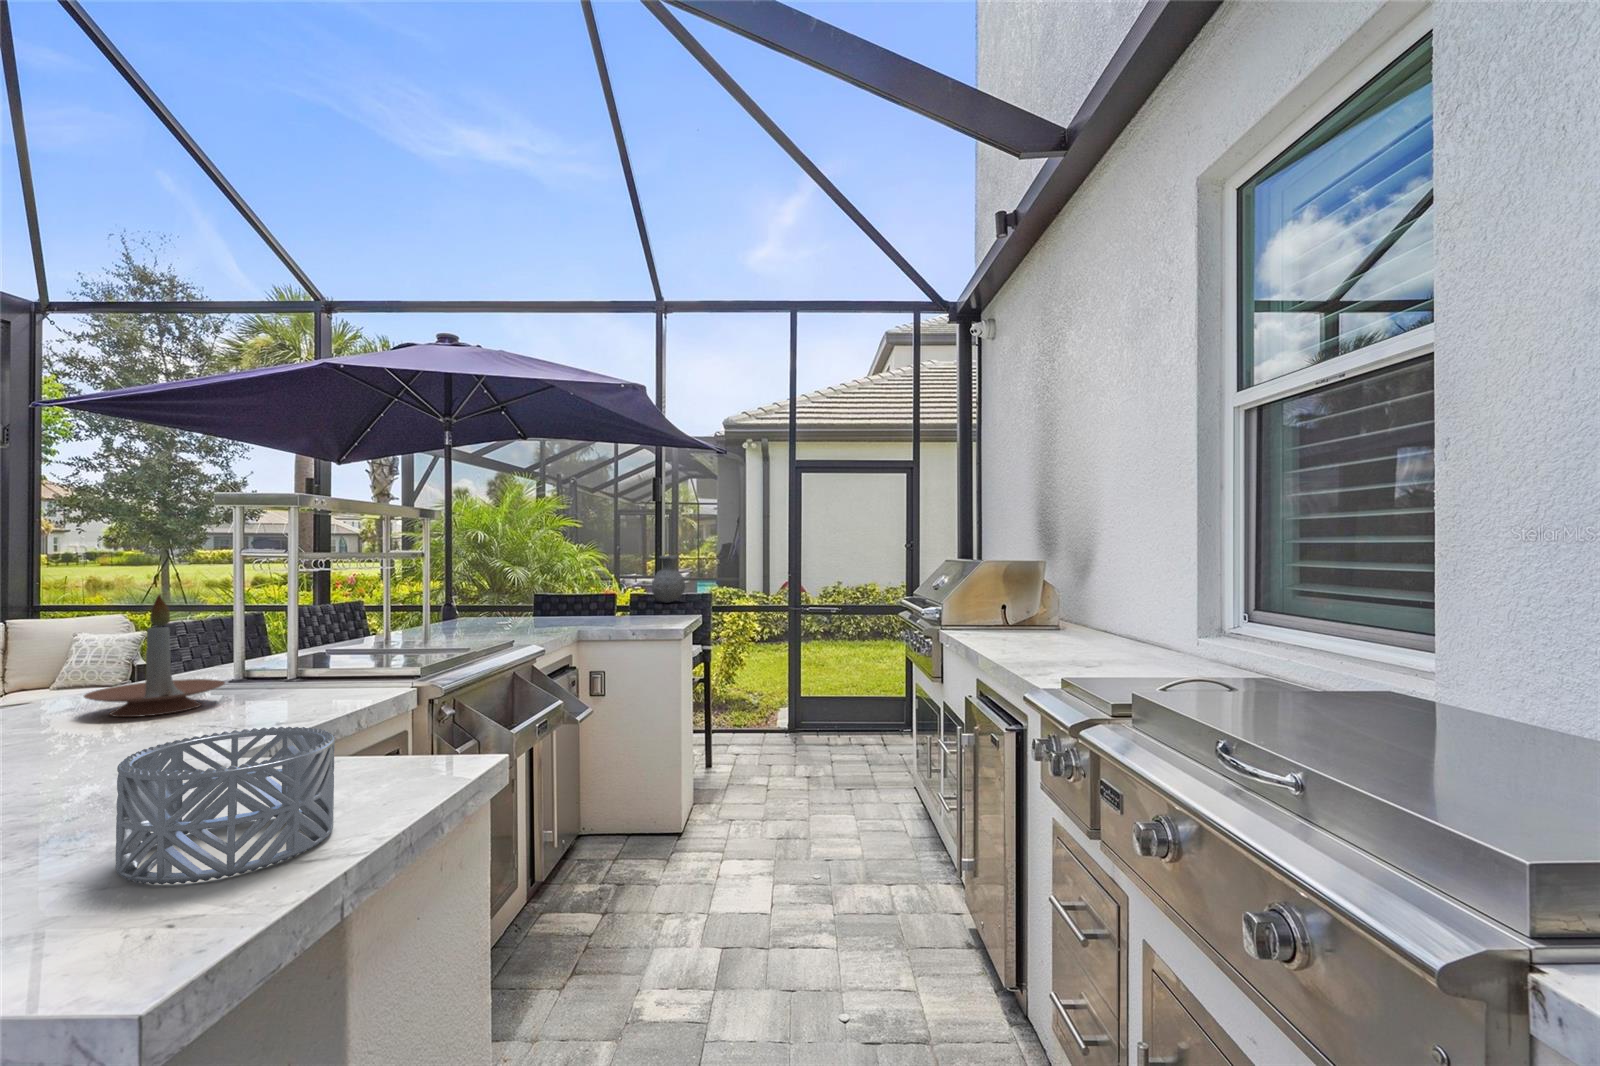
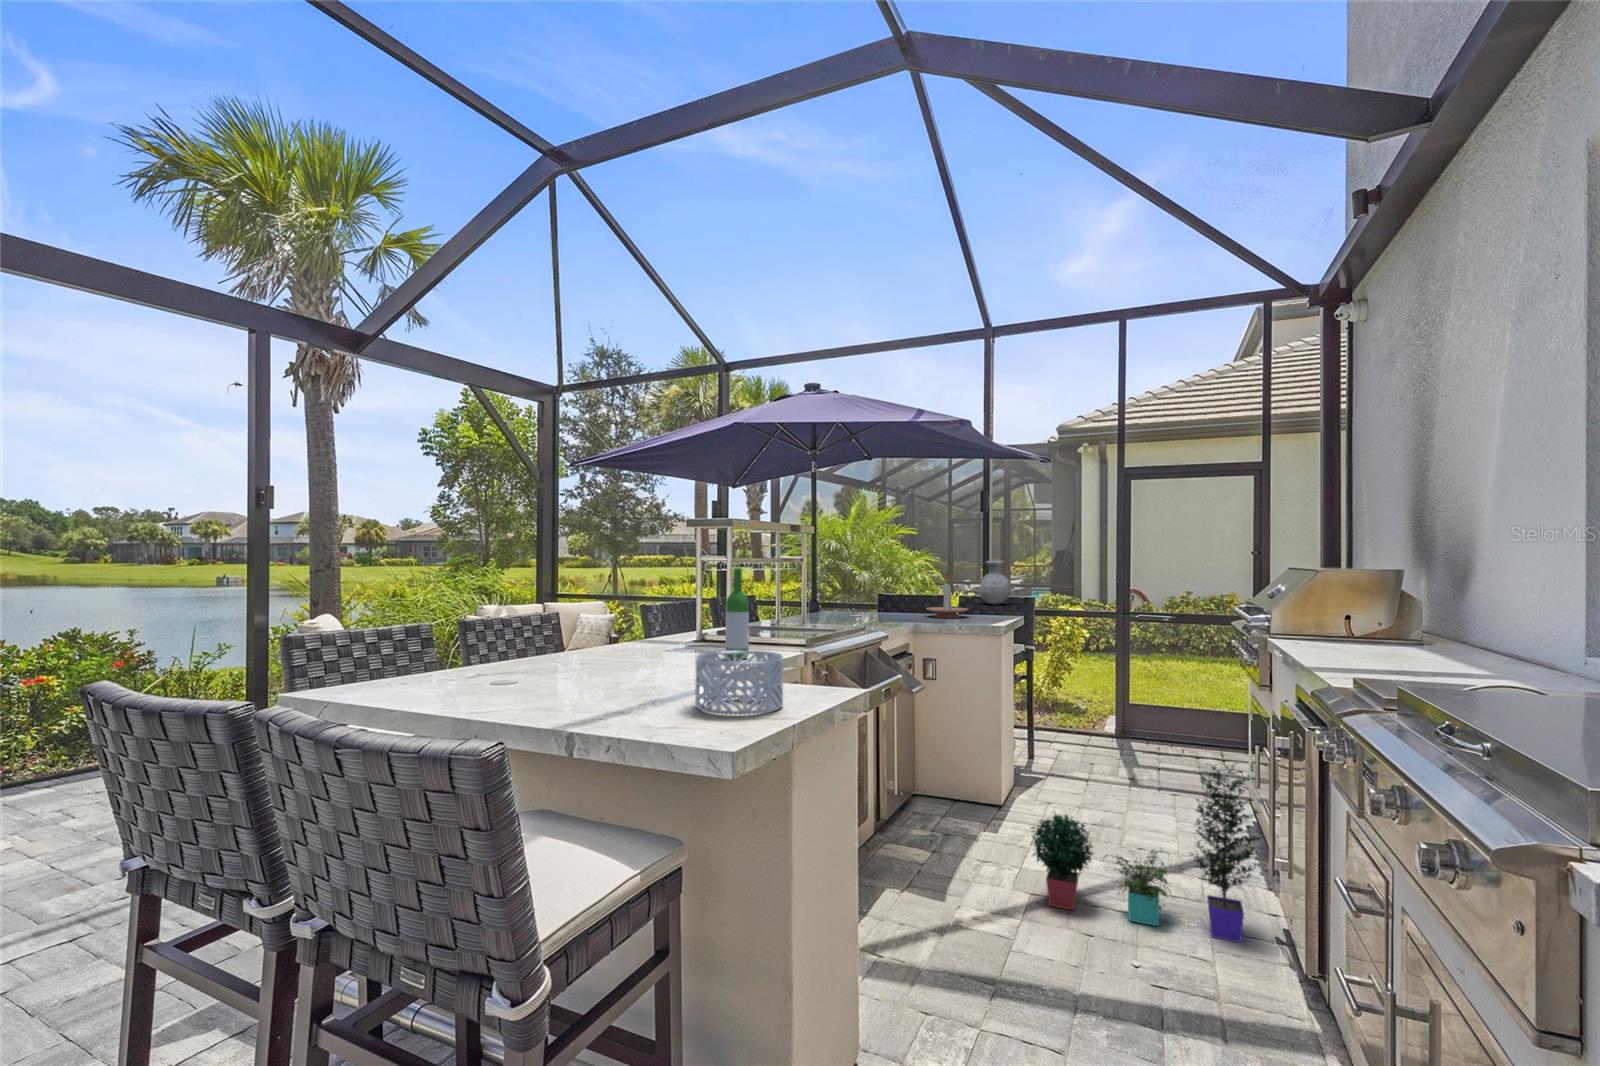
wine bottle: none [271,571,316,716] -> present [725,568,749,659]
candle holder: present [84,594,224,717] -> present [926,572,968,618]
potted plant: none [719,766,956,959] -> present [1032,765,1262,942]

